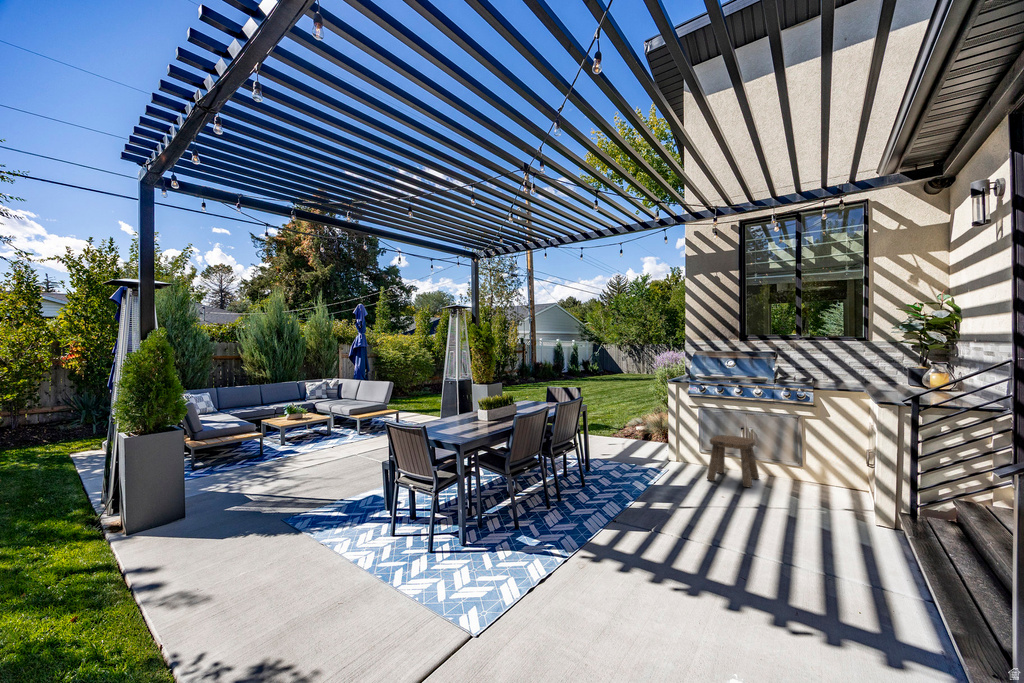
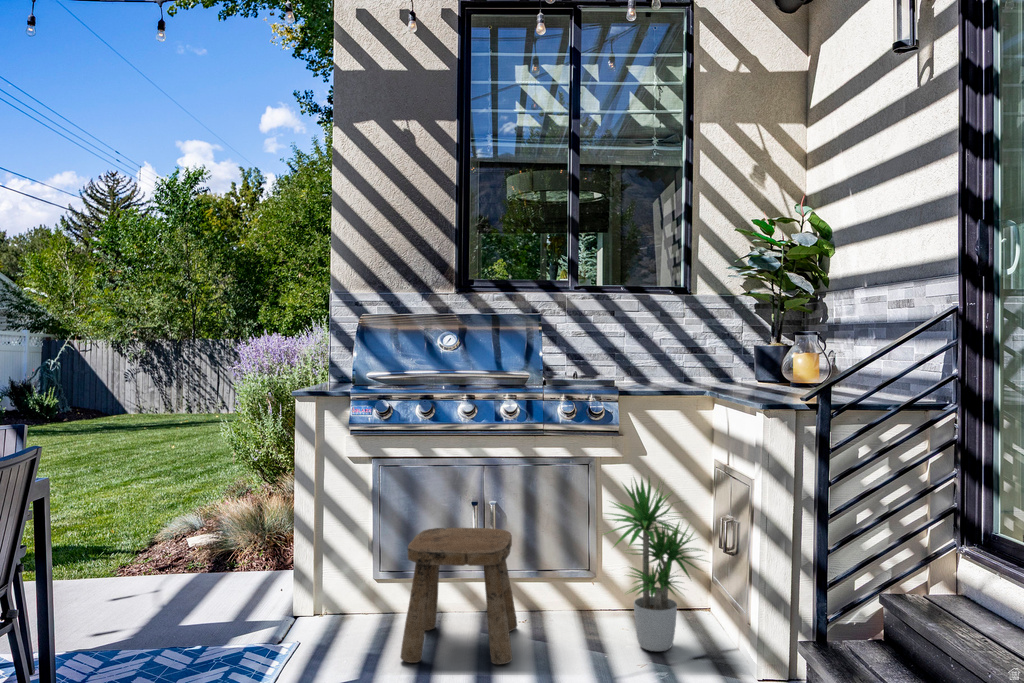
potted plant: none [794,422,853,497] -> present [606,478,703,651]

